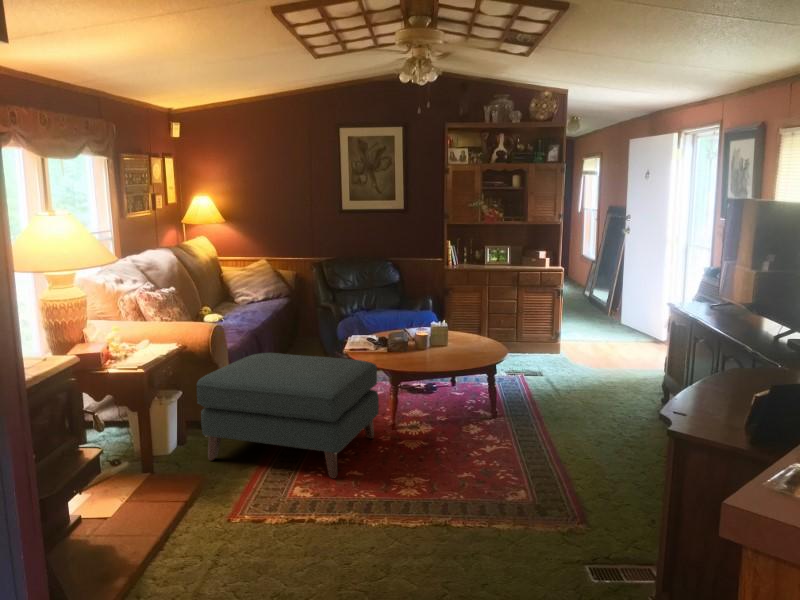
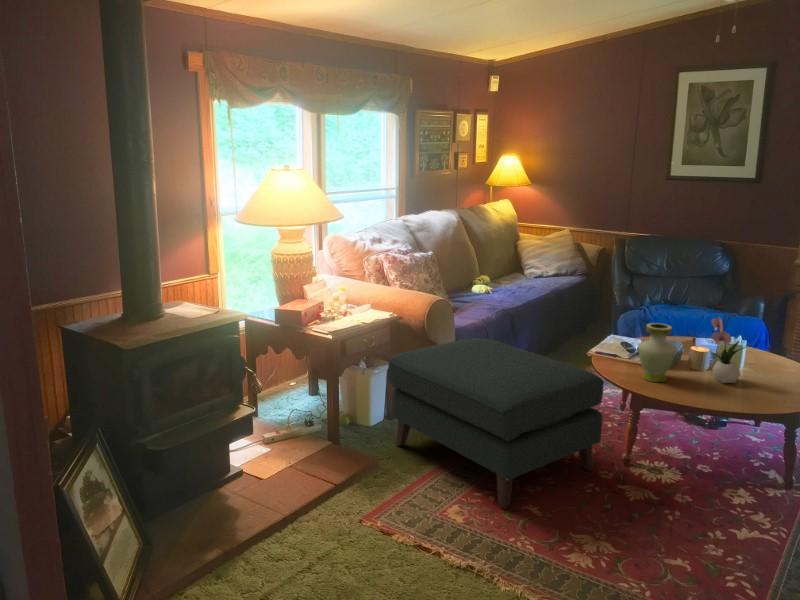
flower arrangement: none [433,299,458,354] -> present [711,306,743,383]
vase: none [388,318,417,362] -> present [638,323,677,382]

